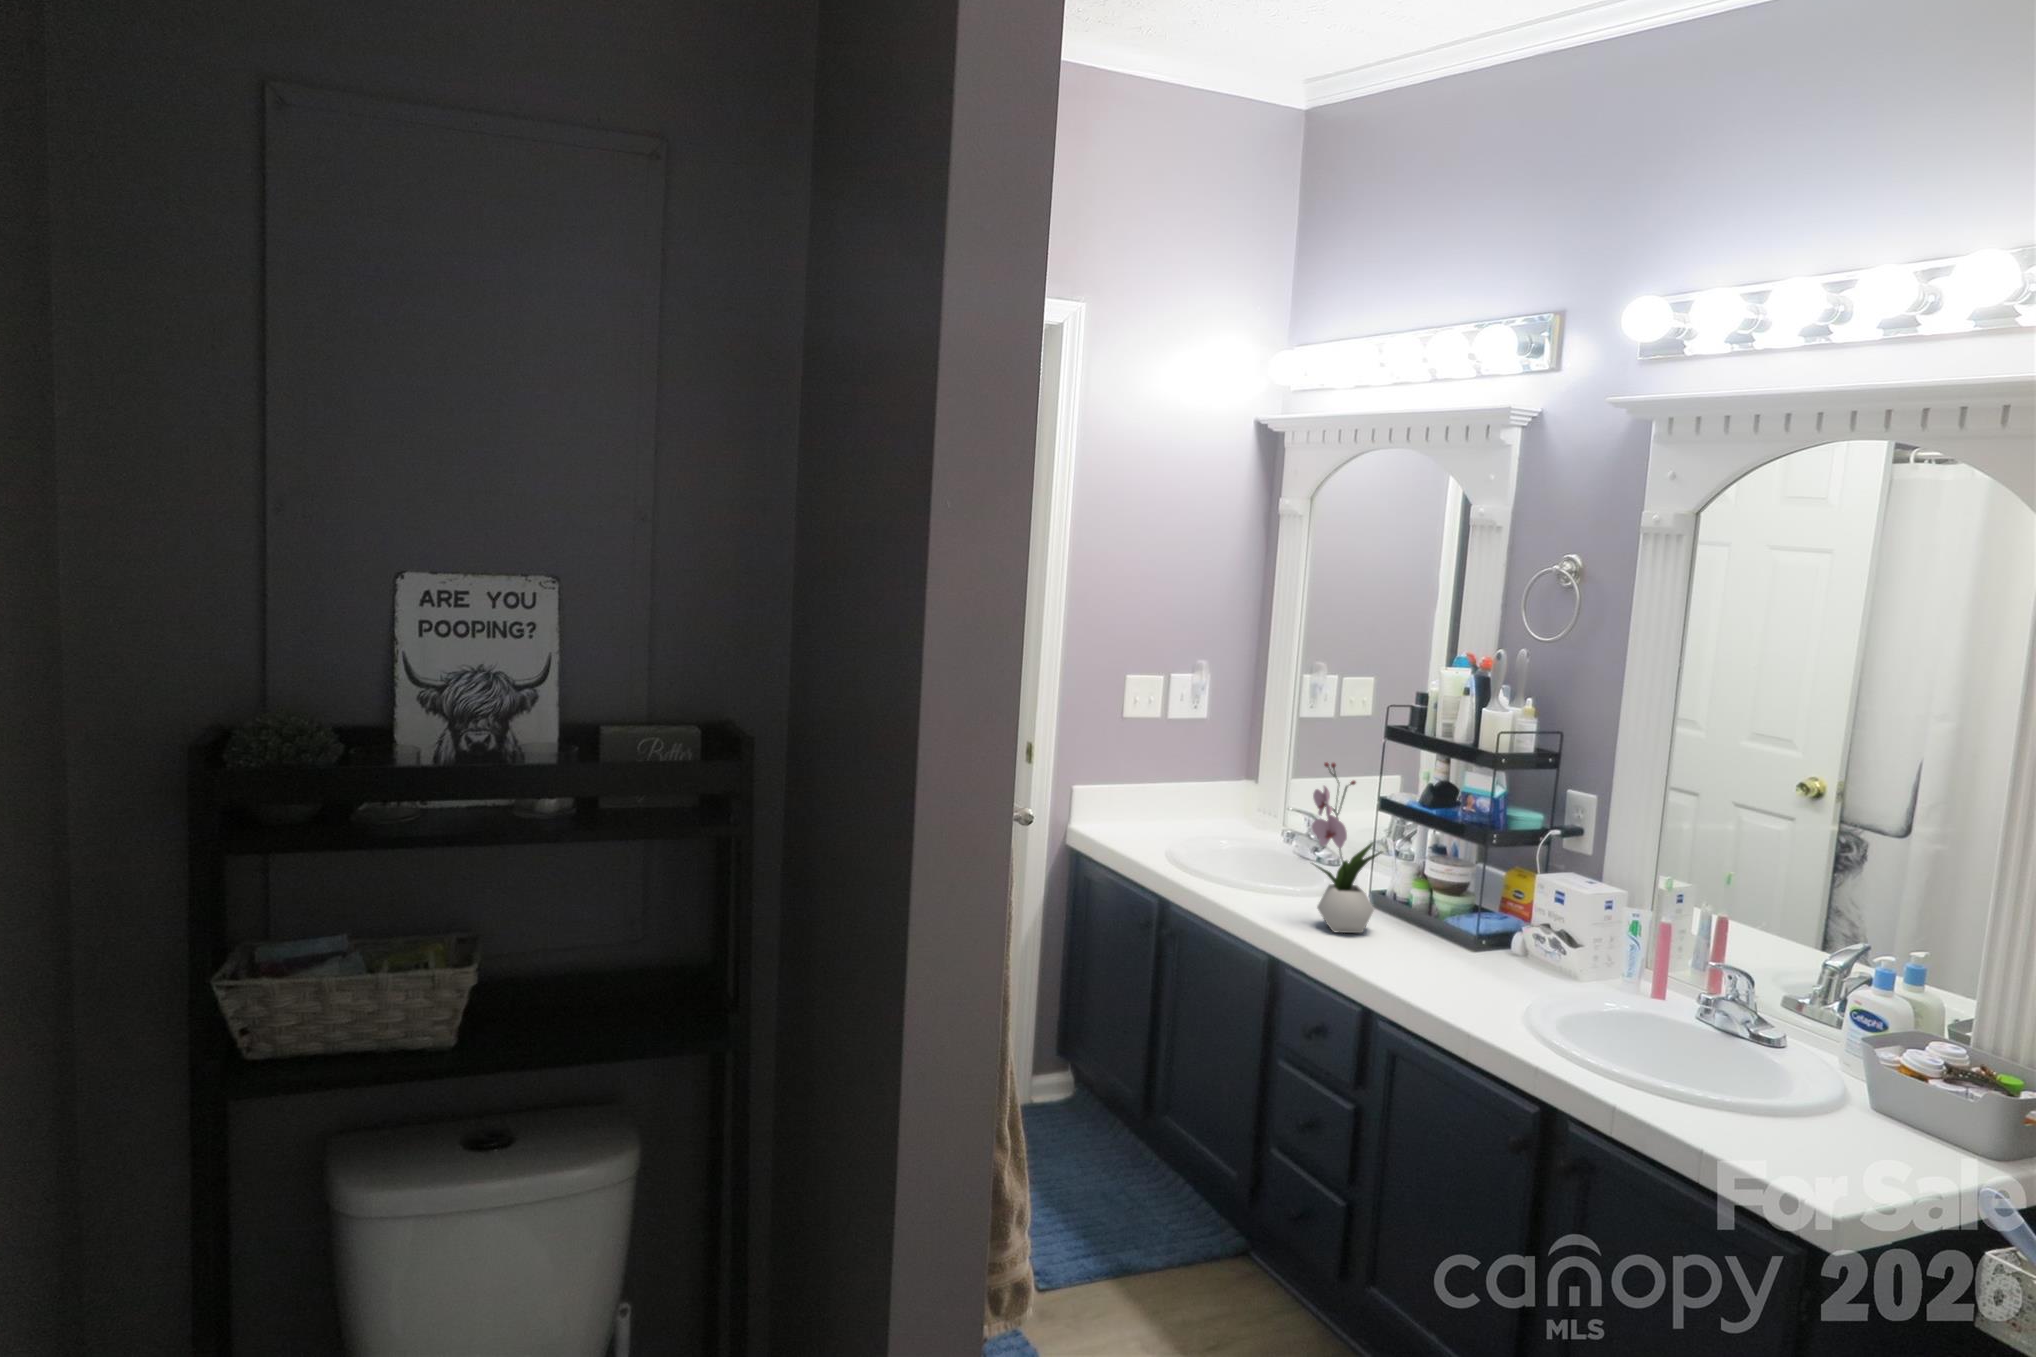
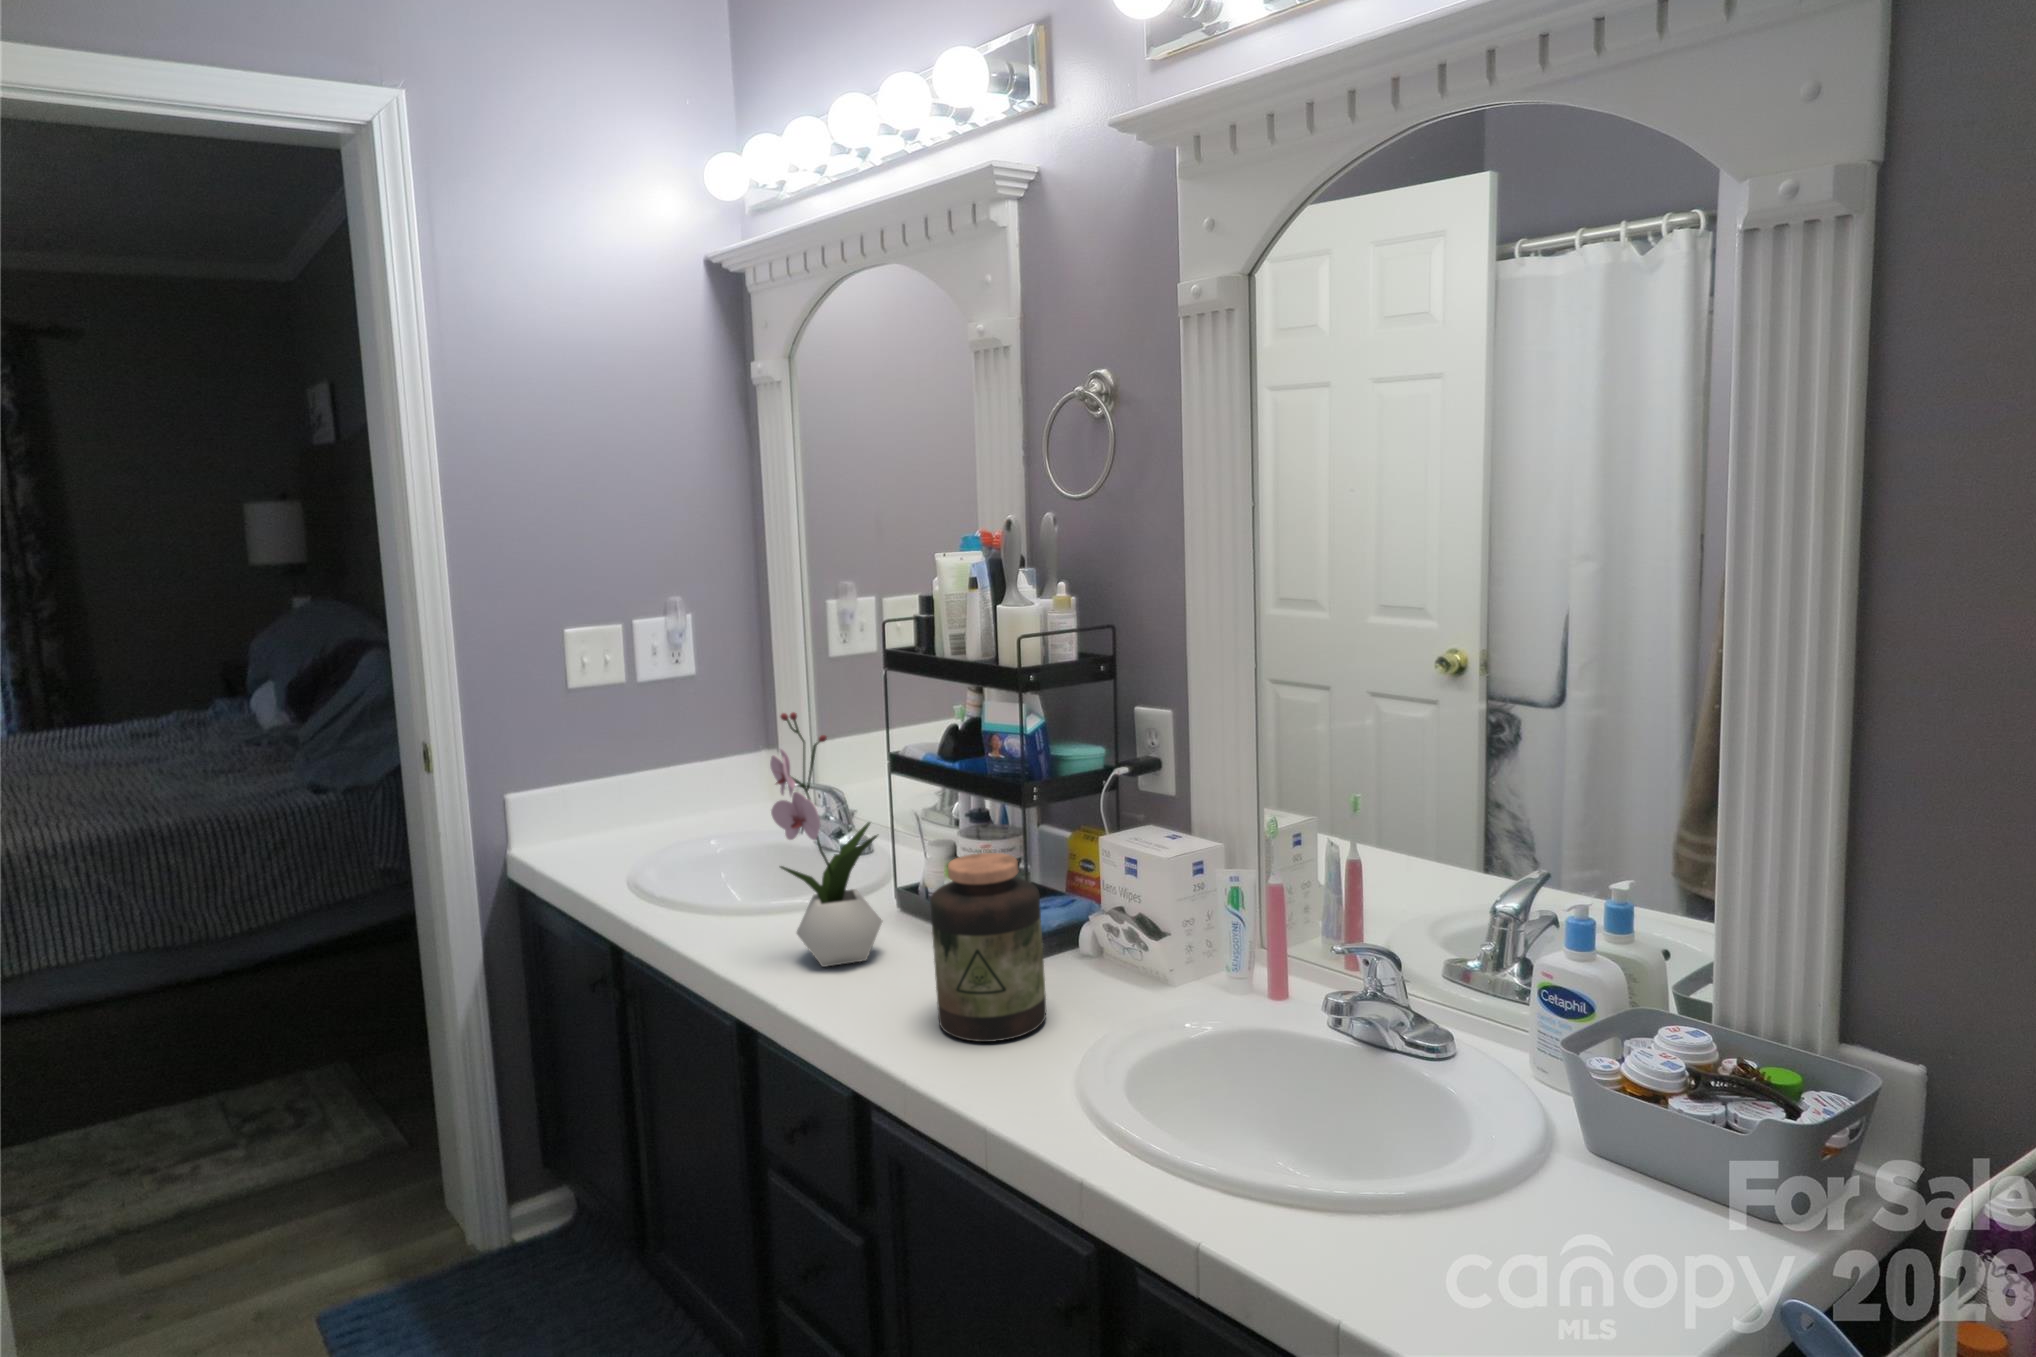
jar: none [1425,872,1505,992] -> present [930,853,1046,1042]

